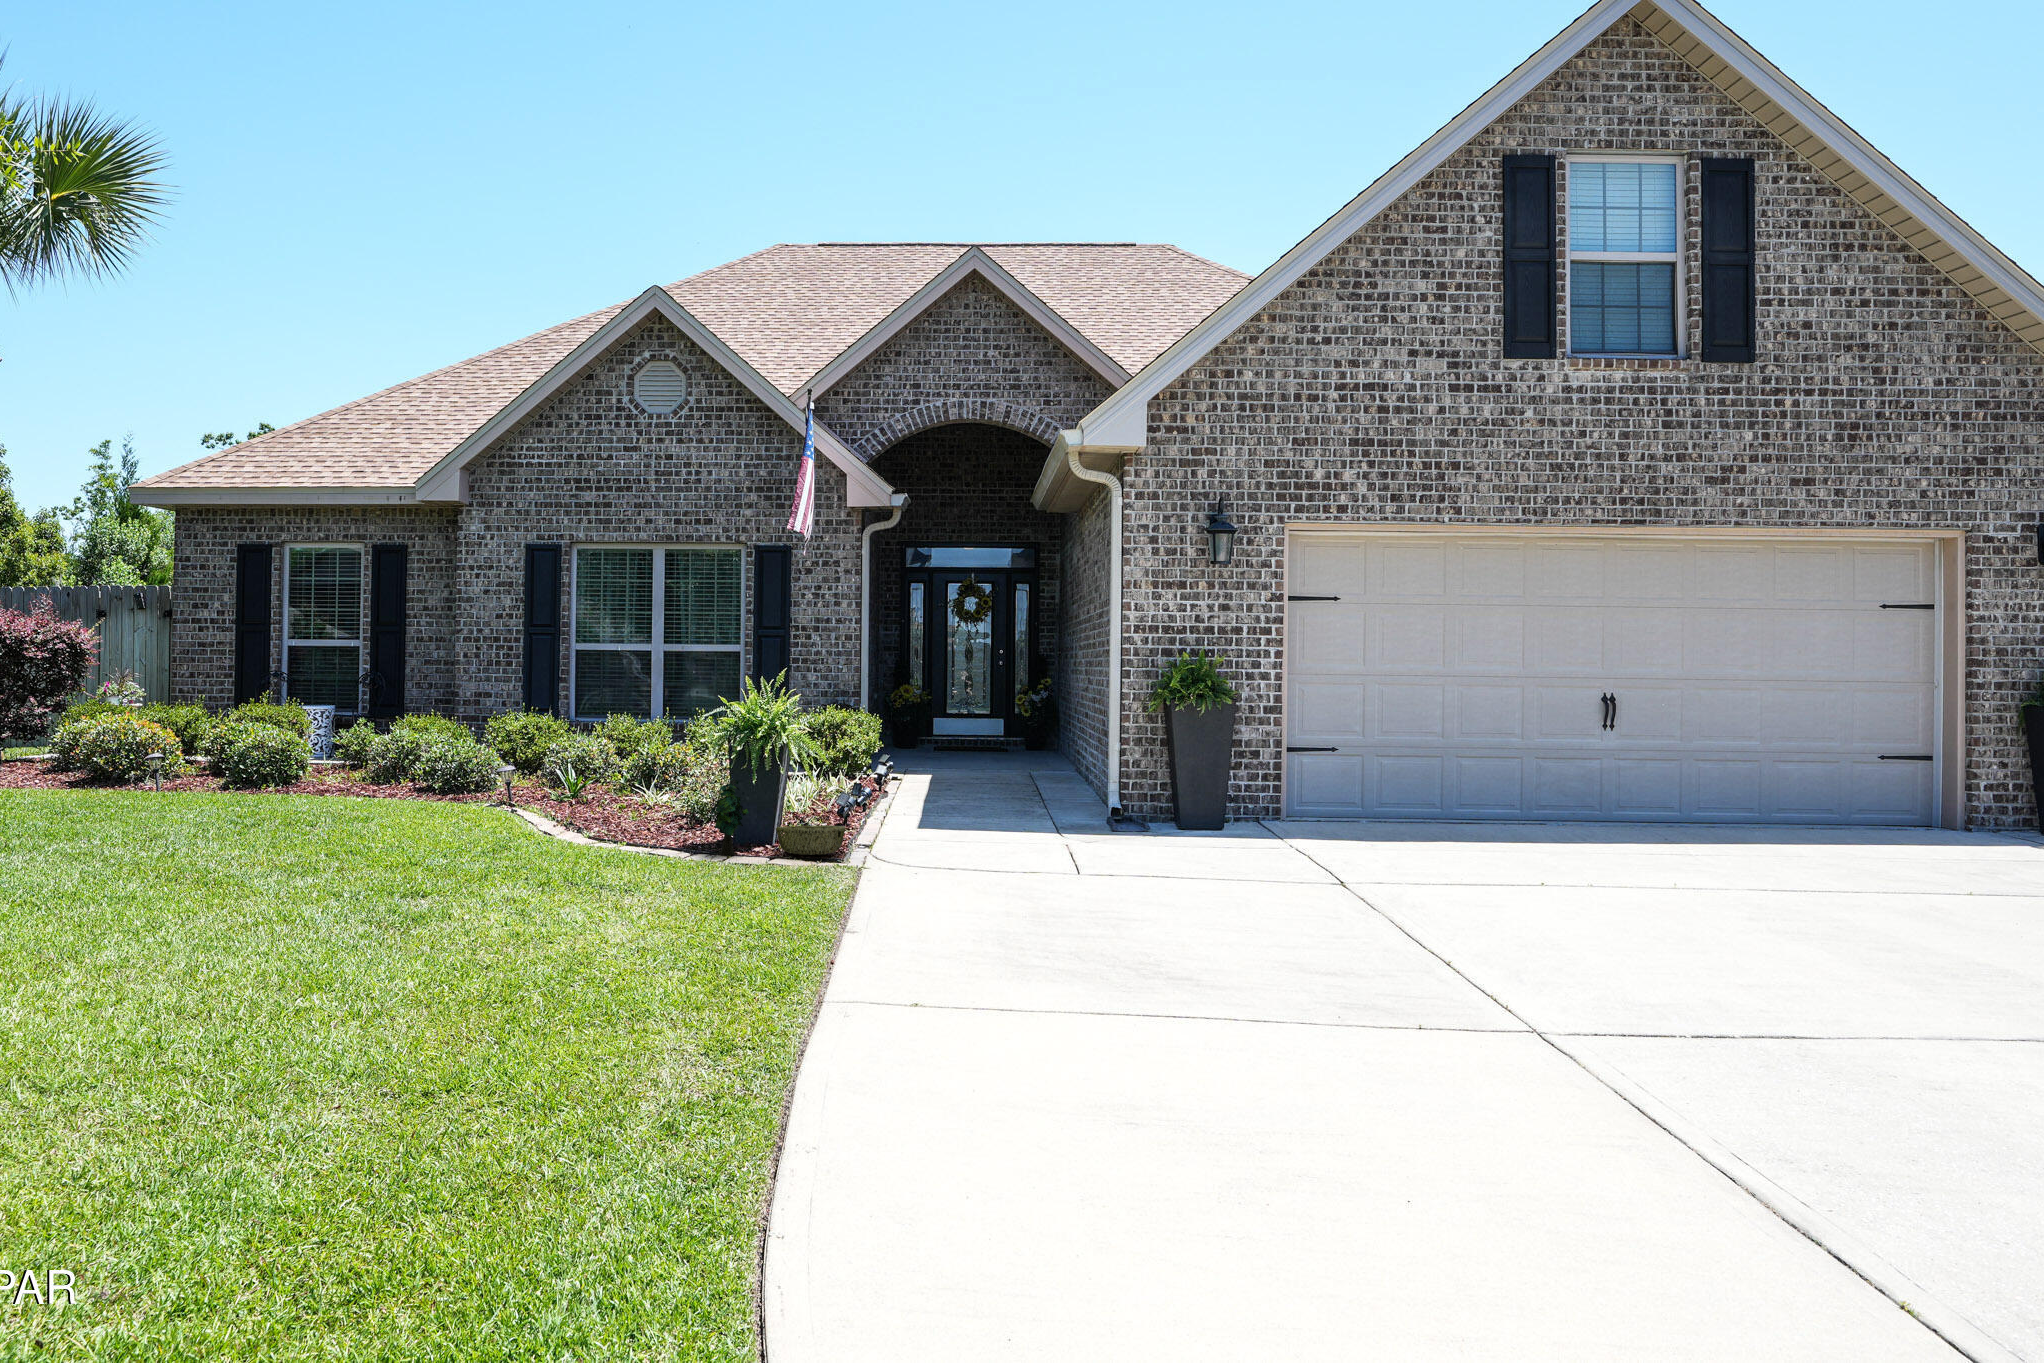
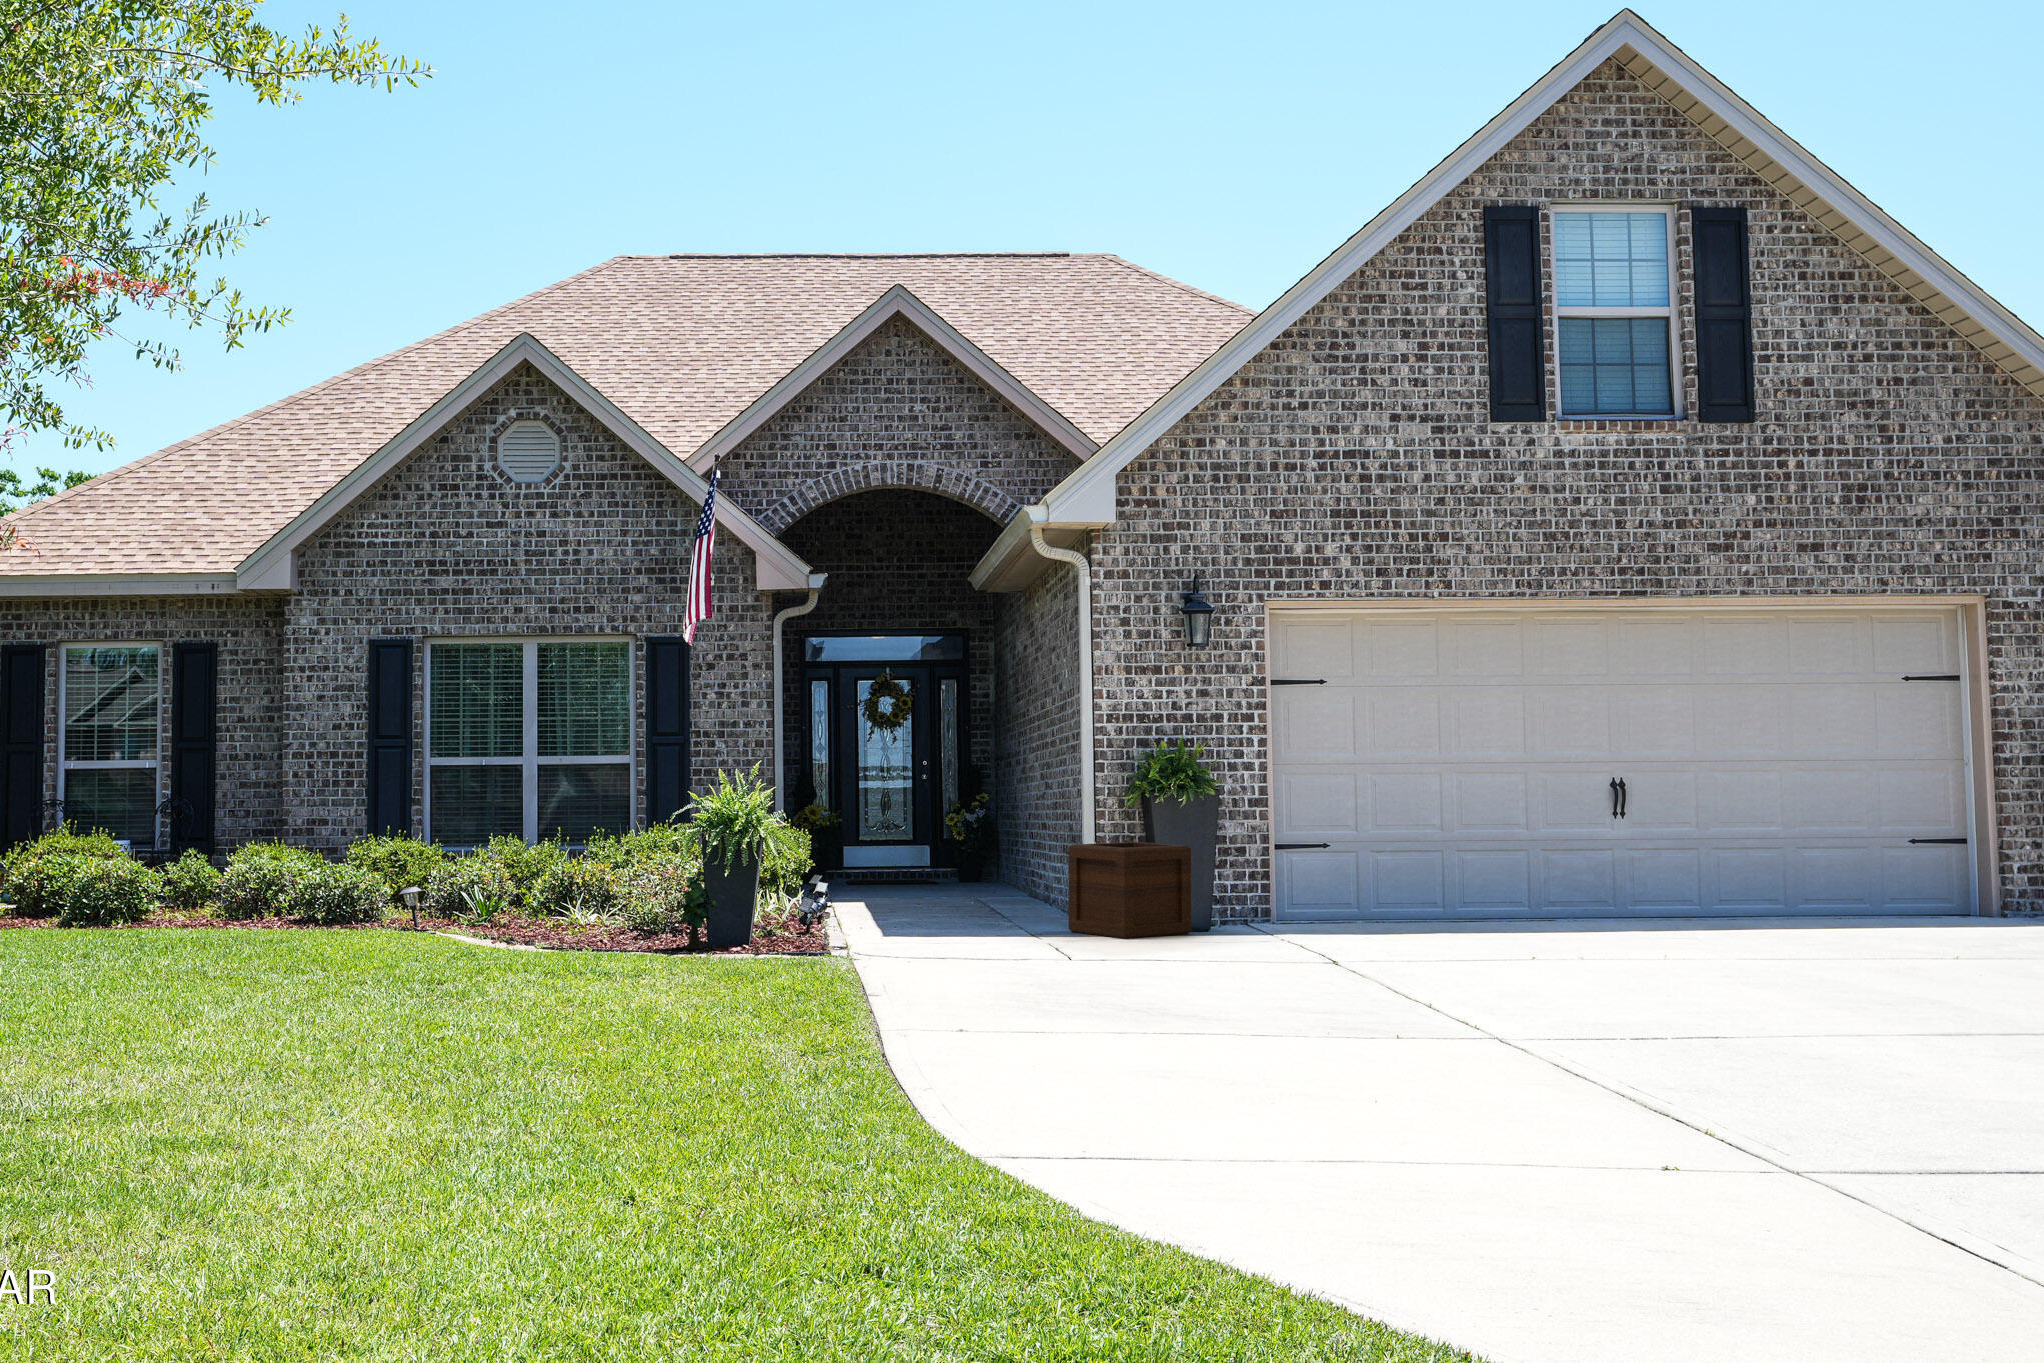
wooden crate: none [1096,745,1213,846] -> present [1069,842,1191,939]
woven basket: present [776,825,845,855] -> none [745,917,814,948]

